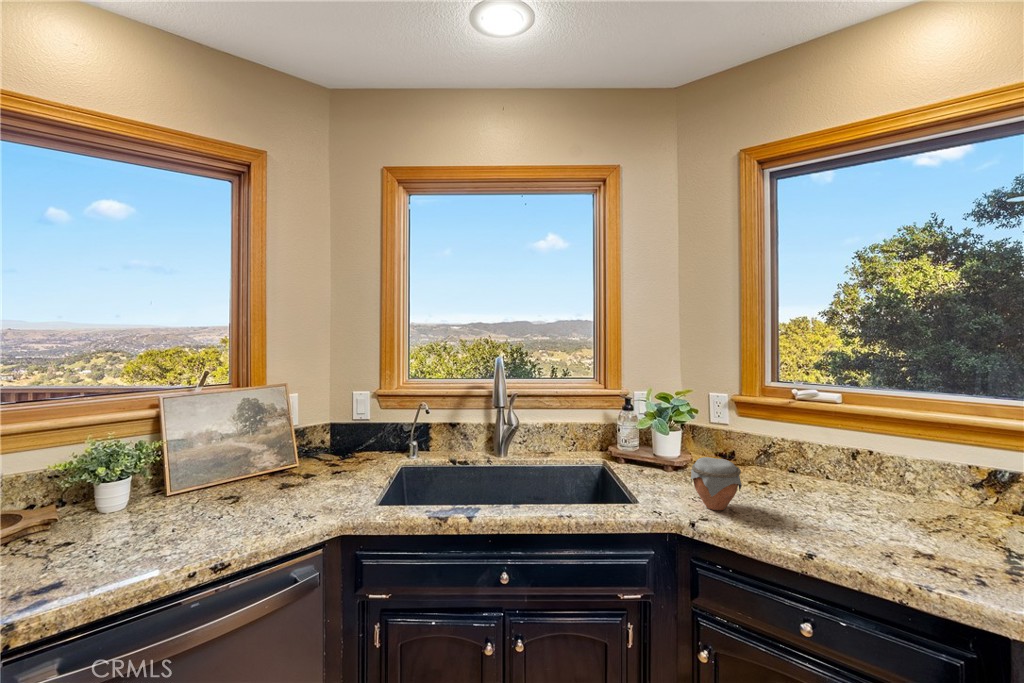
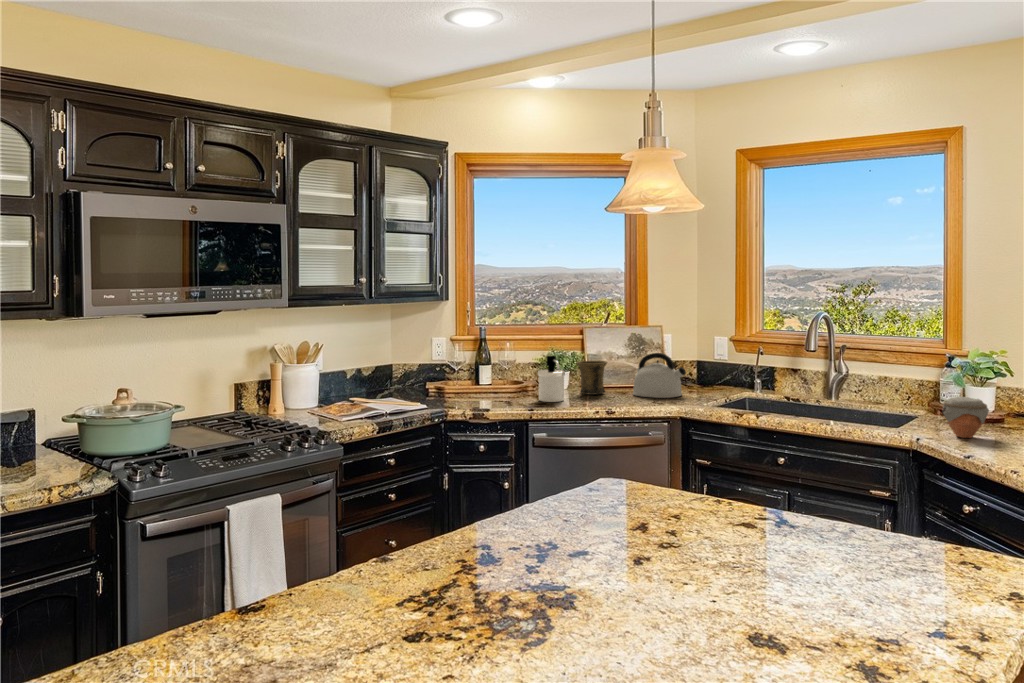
kettle: none [250,429,332,501] -> present [633,353,686,398]
mug: none [142,452,203,517] -> present [577,361,607,395]
soap dispenser: none [38,471,110,569] -> present [538,356,565,402]

